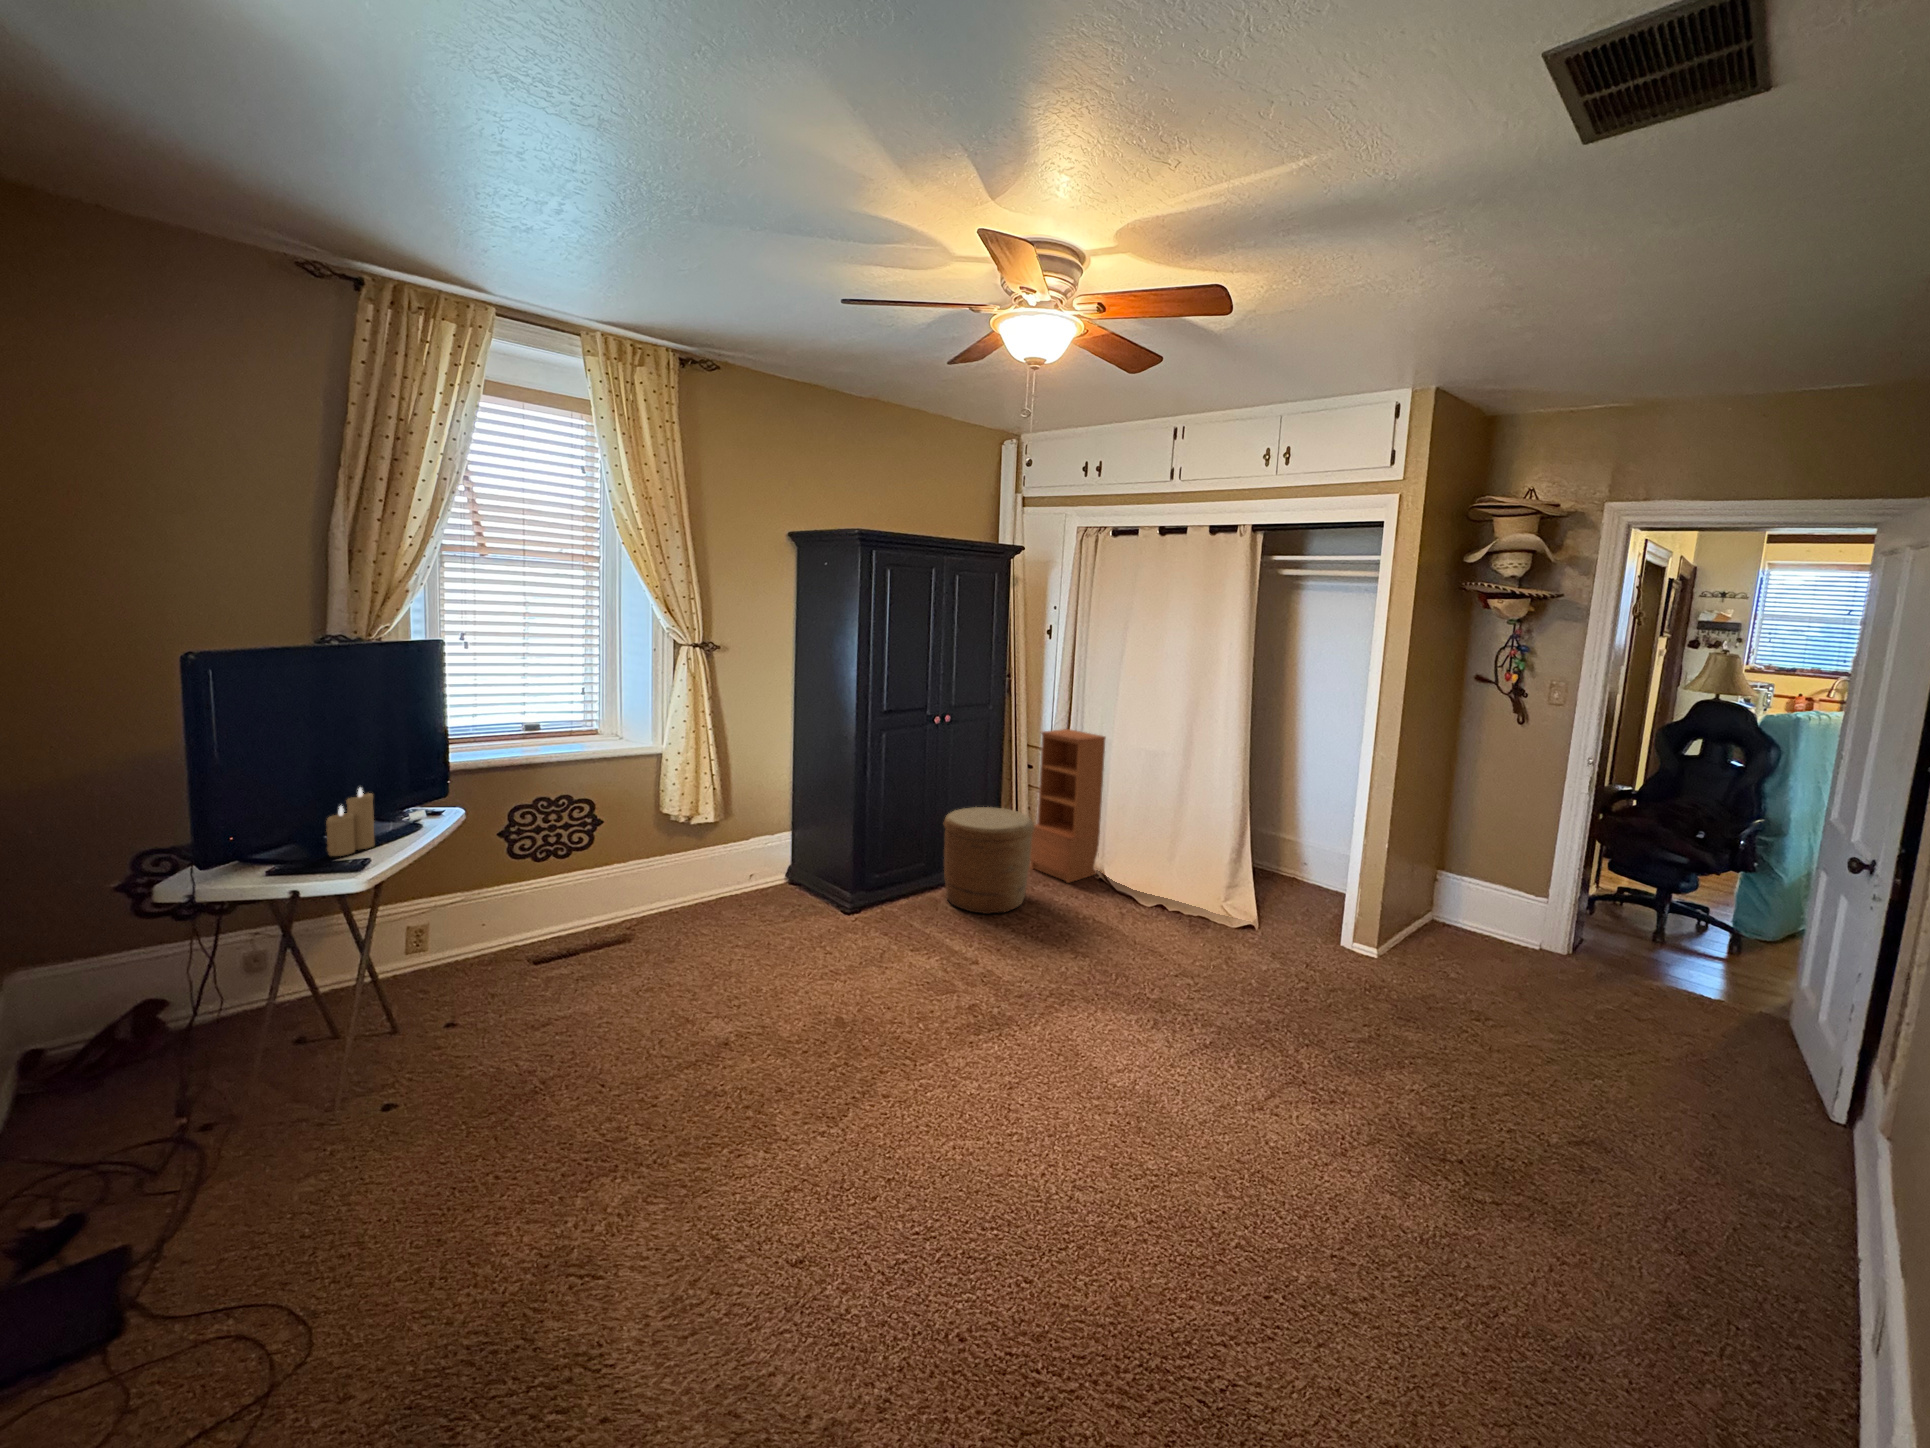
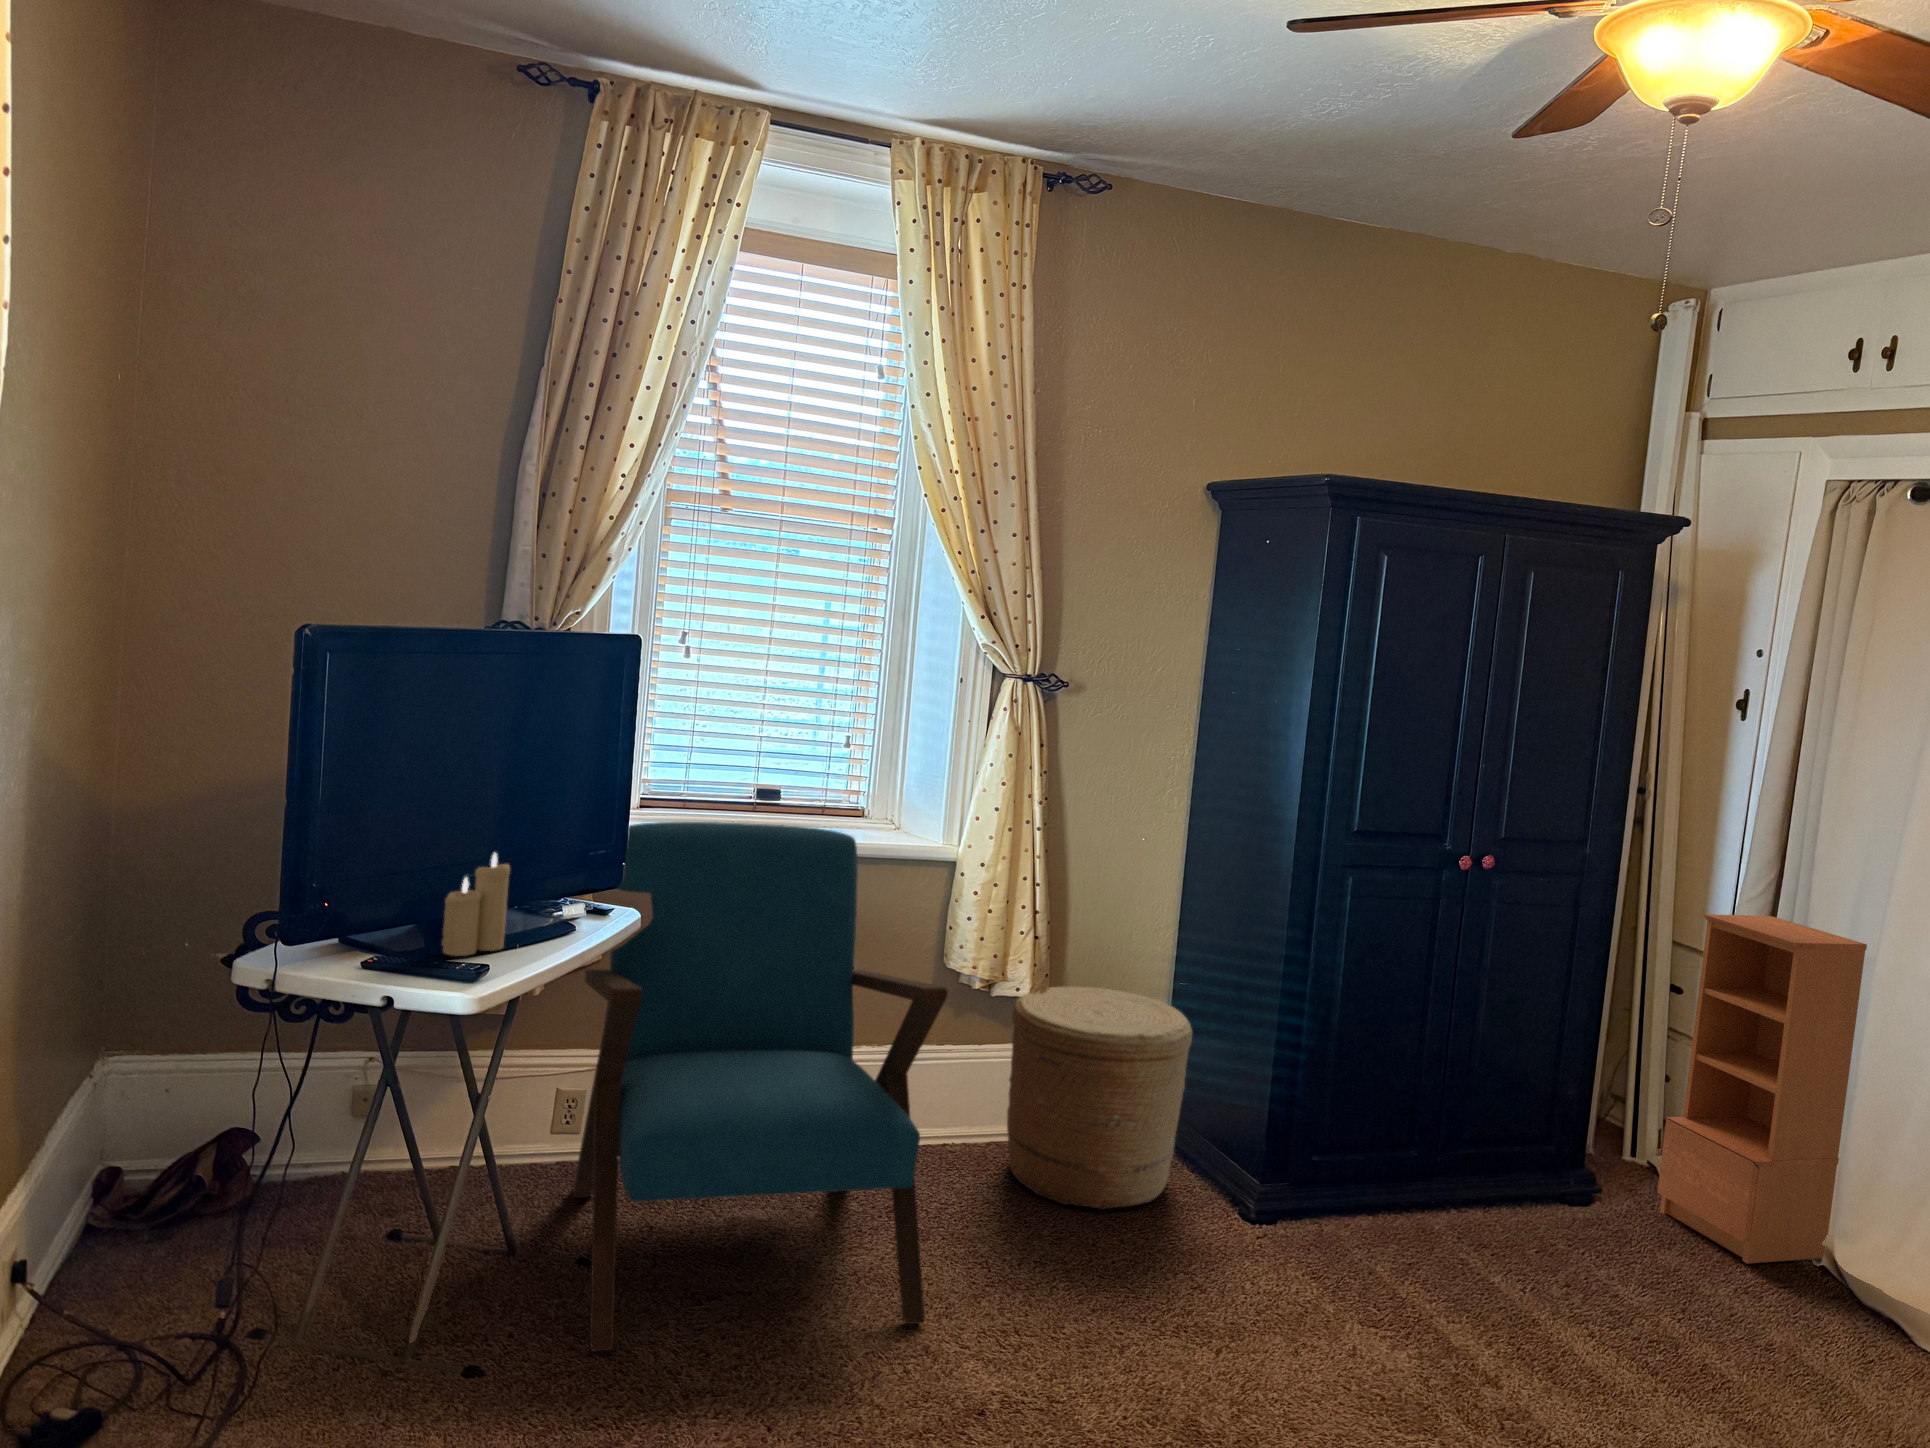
armchair: none [422,745,683,1071] -> present [573,822,948,1352]
woven basket: present [943,807,1034,914] -> present [1007,987,1192,1209]

